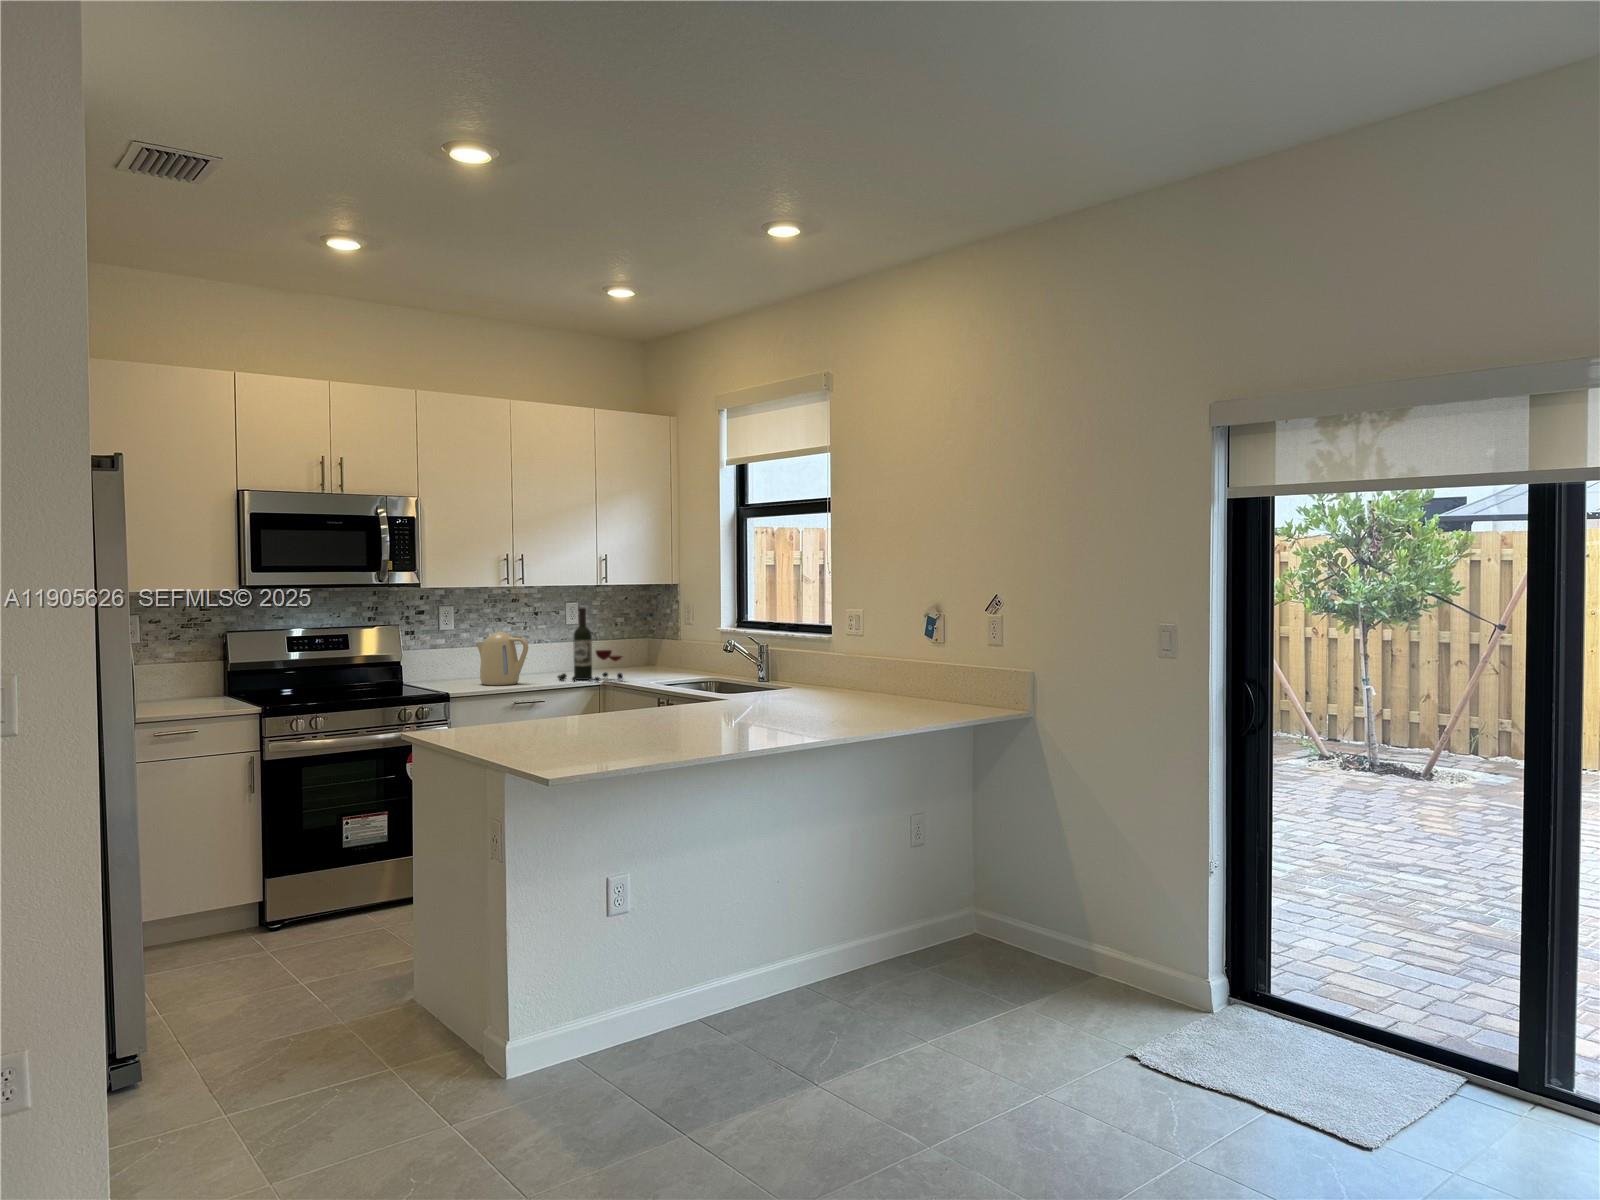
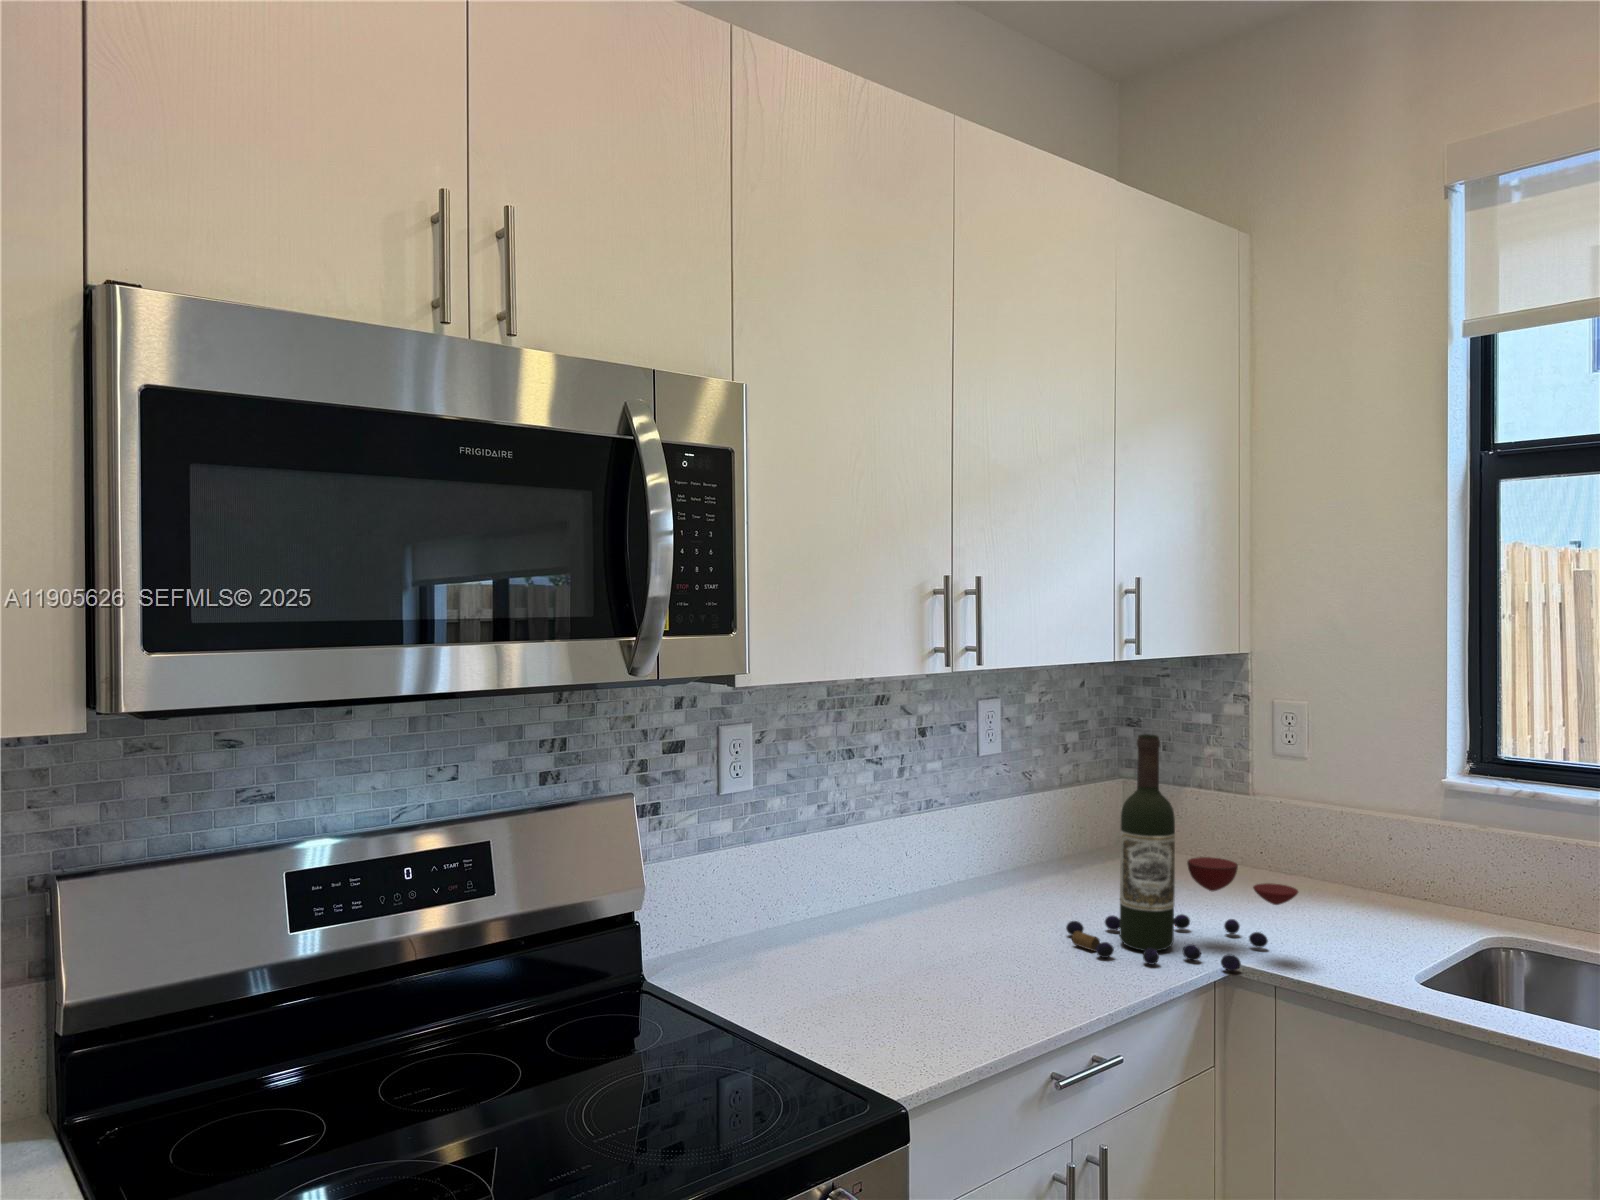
kettle: present [476,632,528,685] -> none [881,823,1056,1008]

